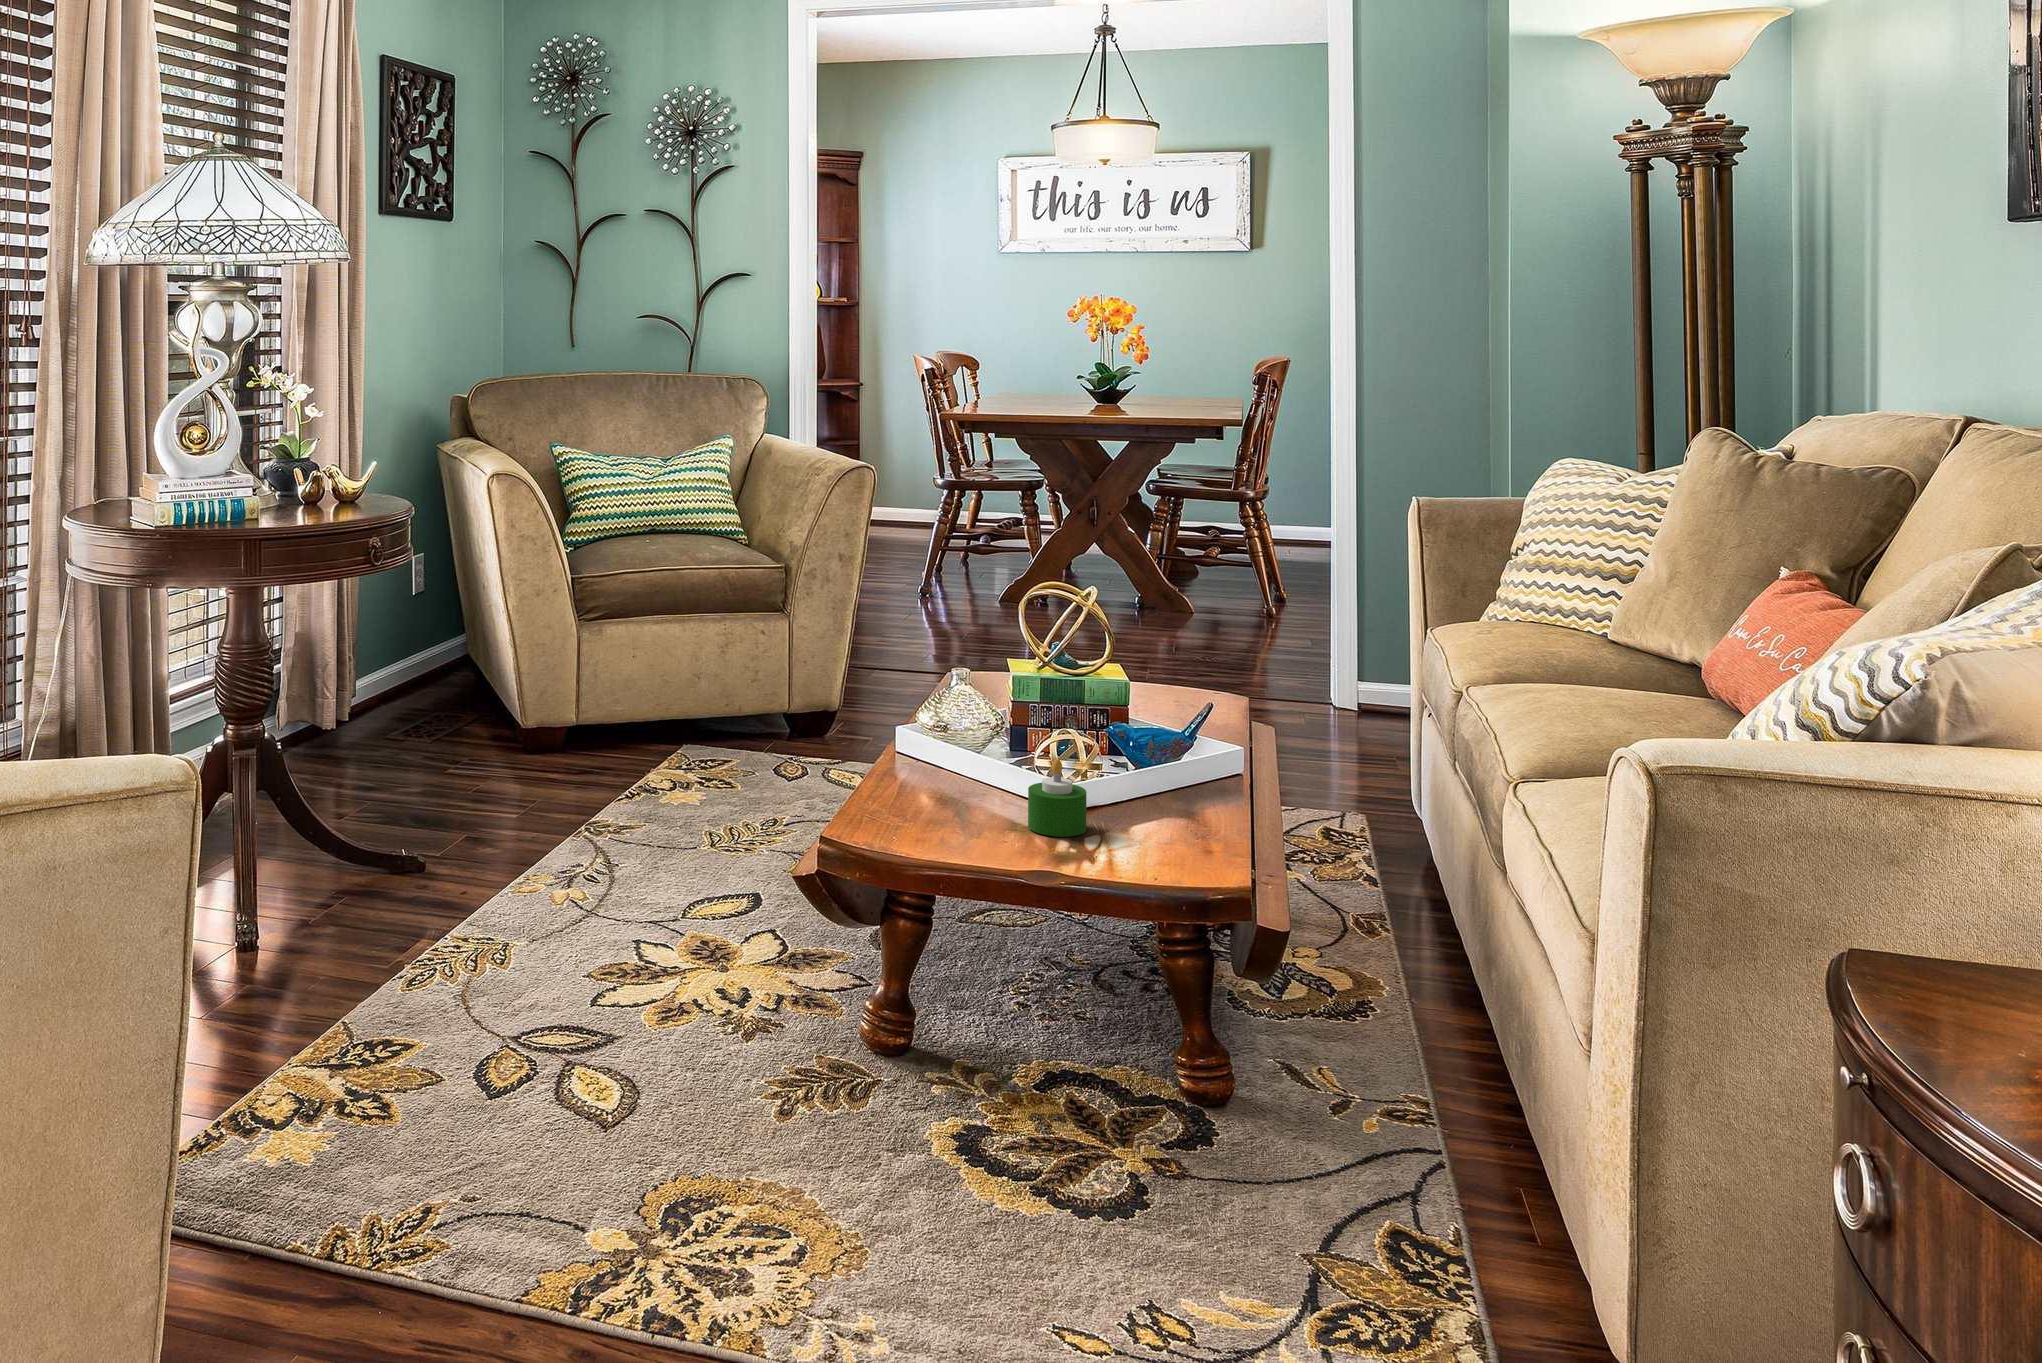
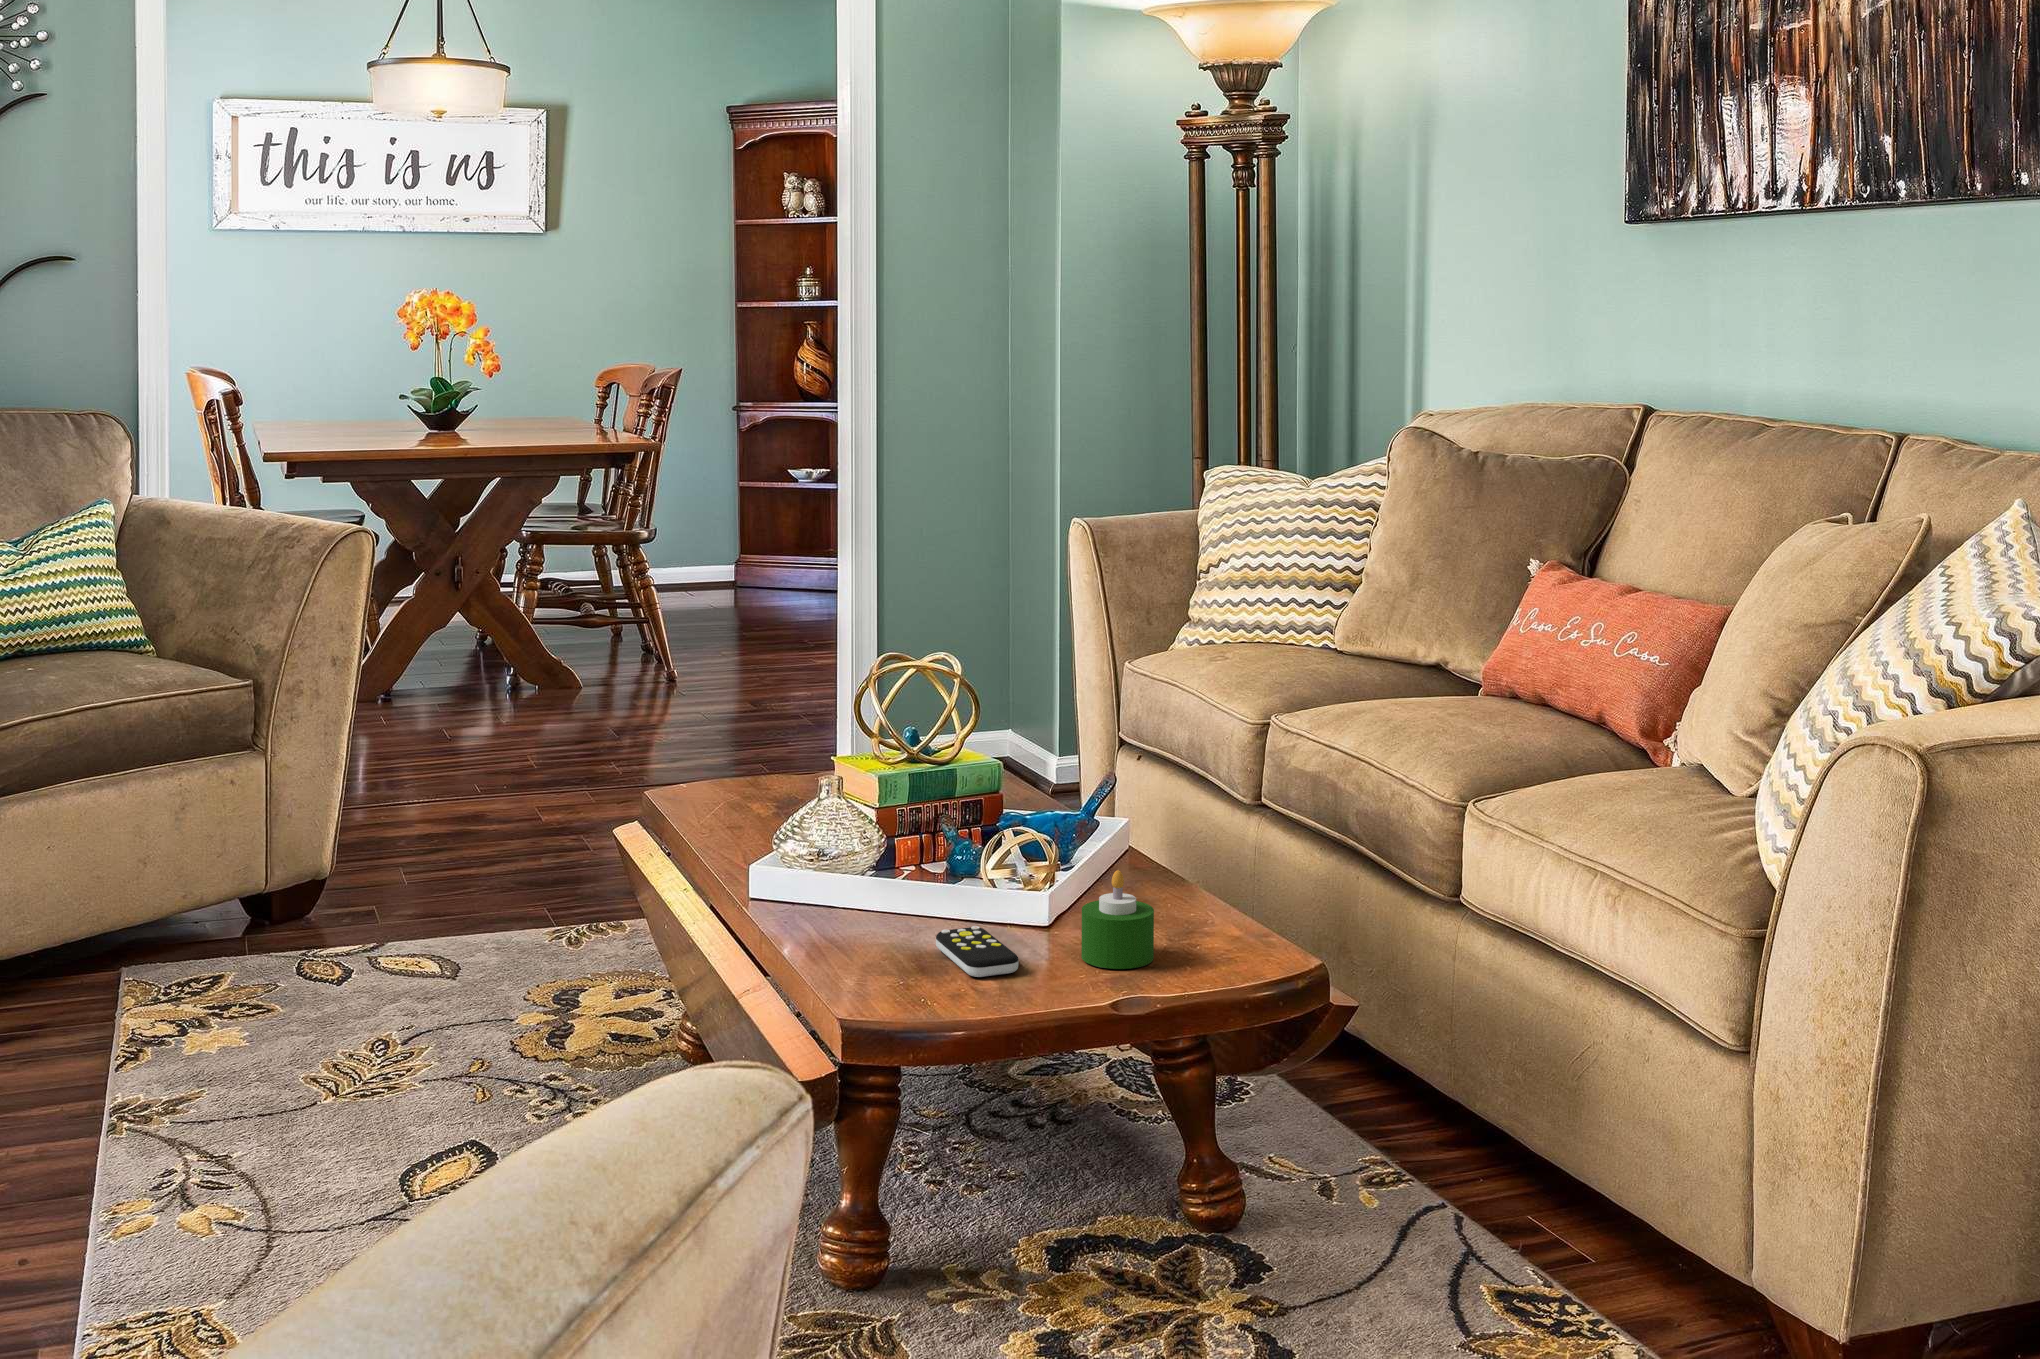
remote control: none [932,784,982,821] -> present [936,926,1018,977]

